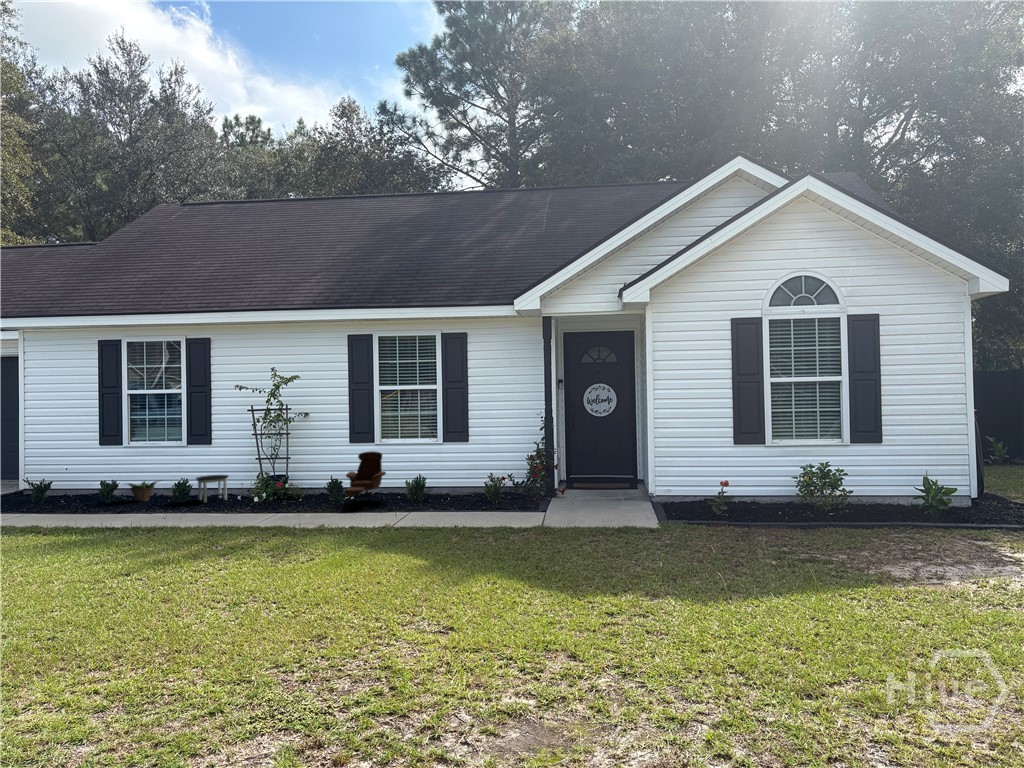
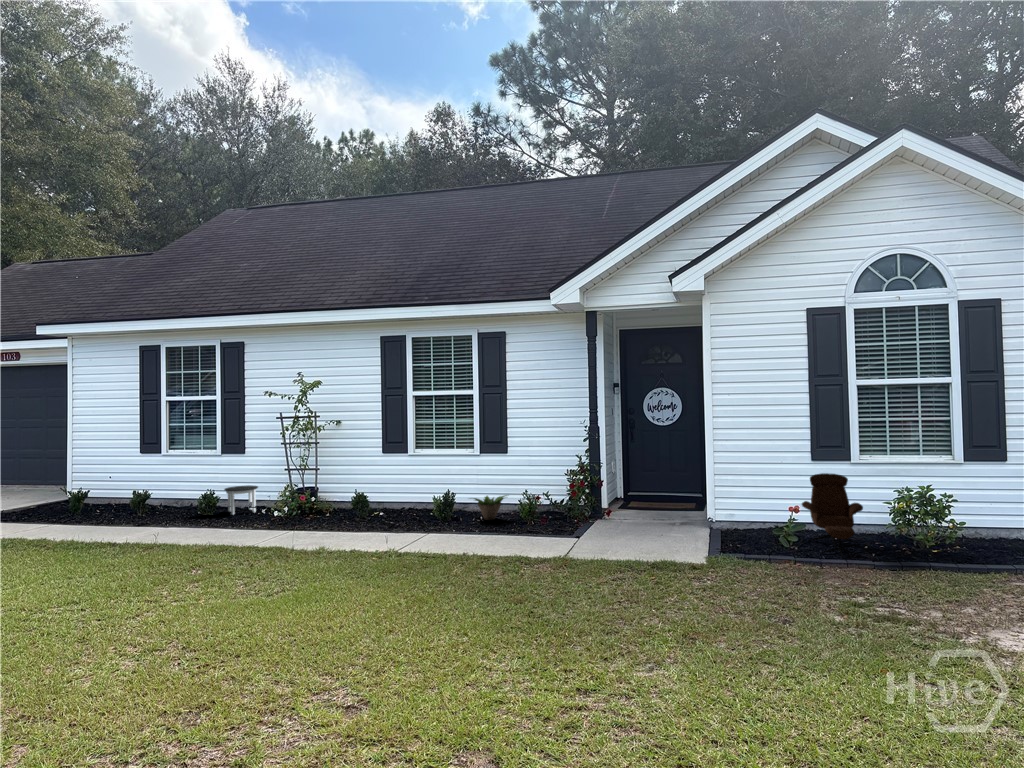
lounge chair: present [345,451,386,507] -> present [802,473,863,558]
decorative plant: present [128,481,158,502] -> present [473,495,507,520]

